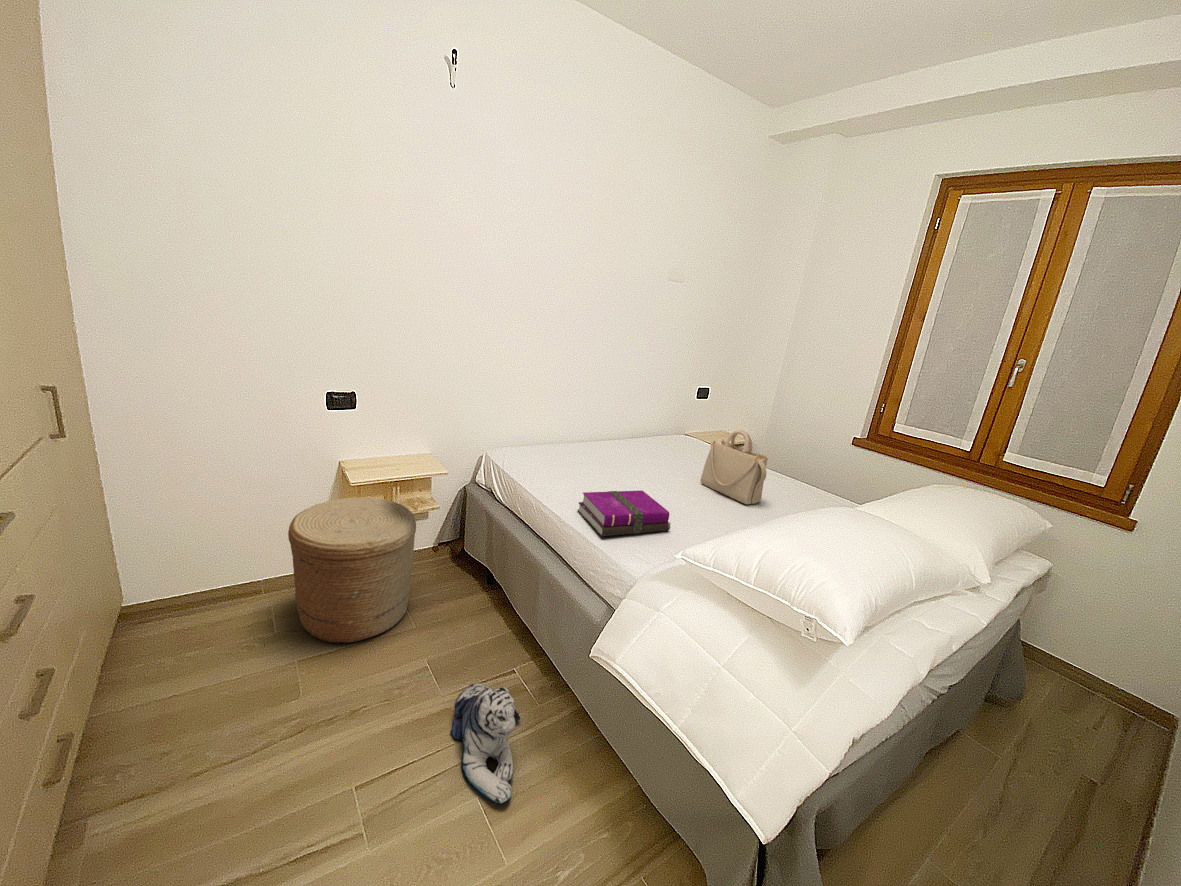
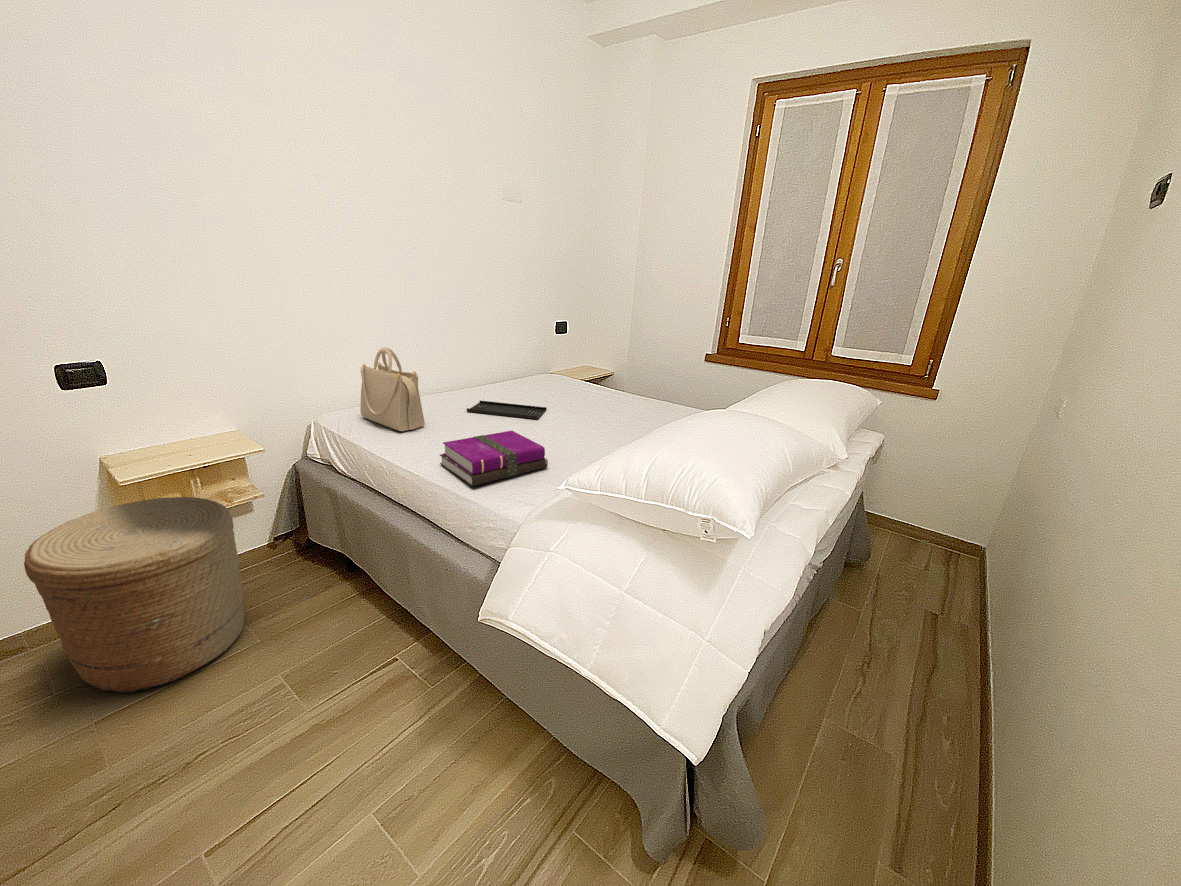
handbag: present [701,430,768,504] -> present [360,347,425,431]
tray: none [605,454,677,481] -> present [467,401,547,419]
plush toy: present [450,683,520,803] -> none [324,681,412,812]

